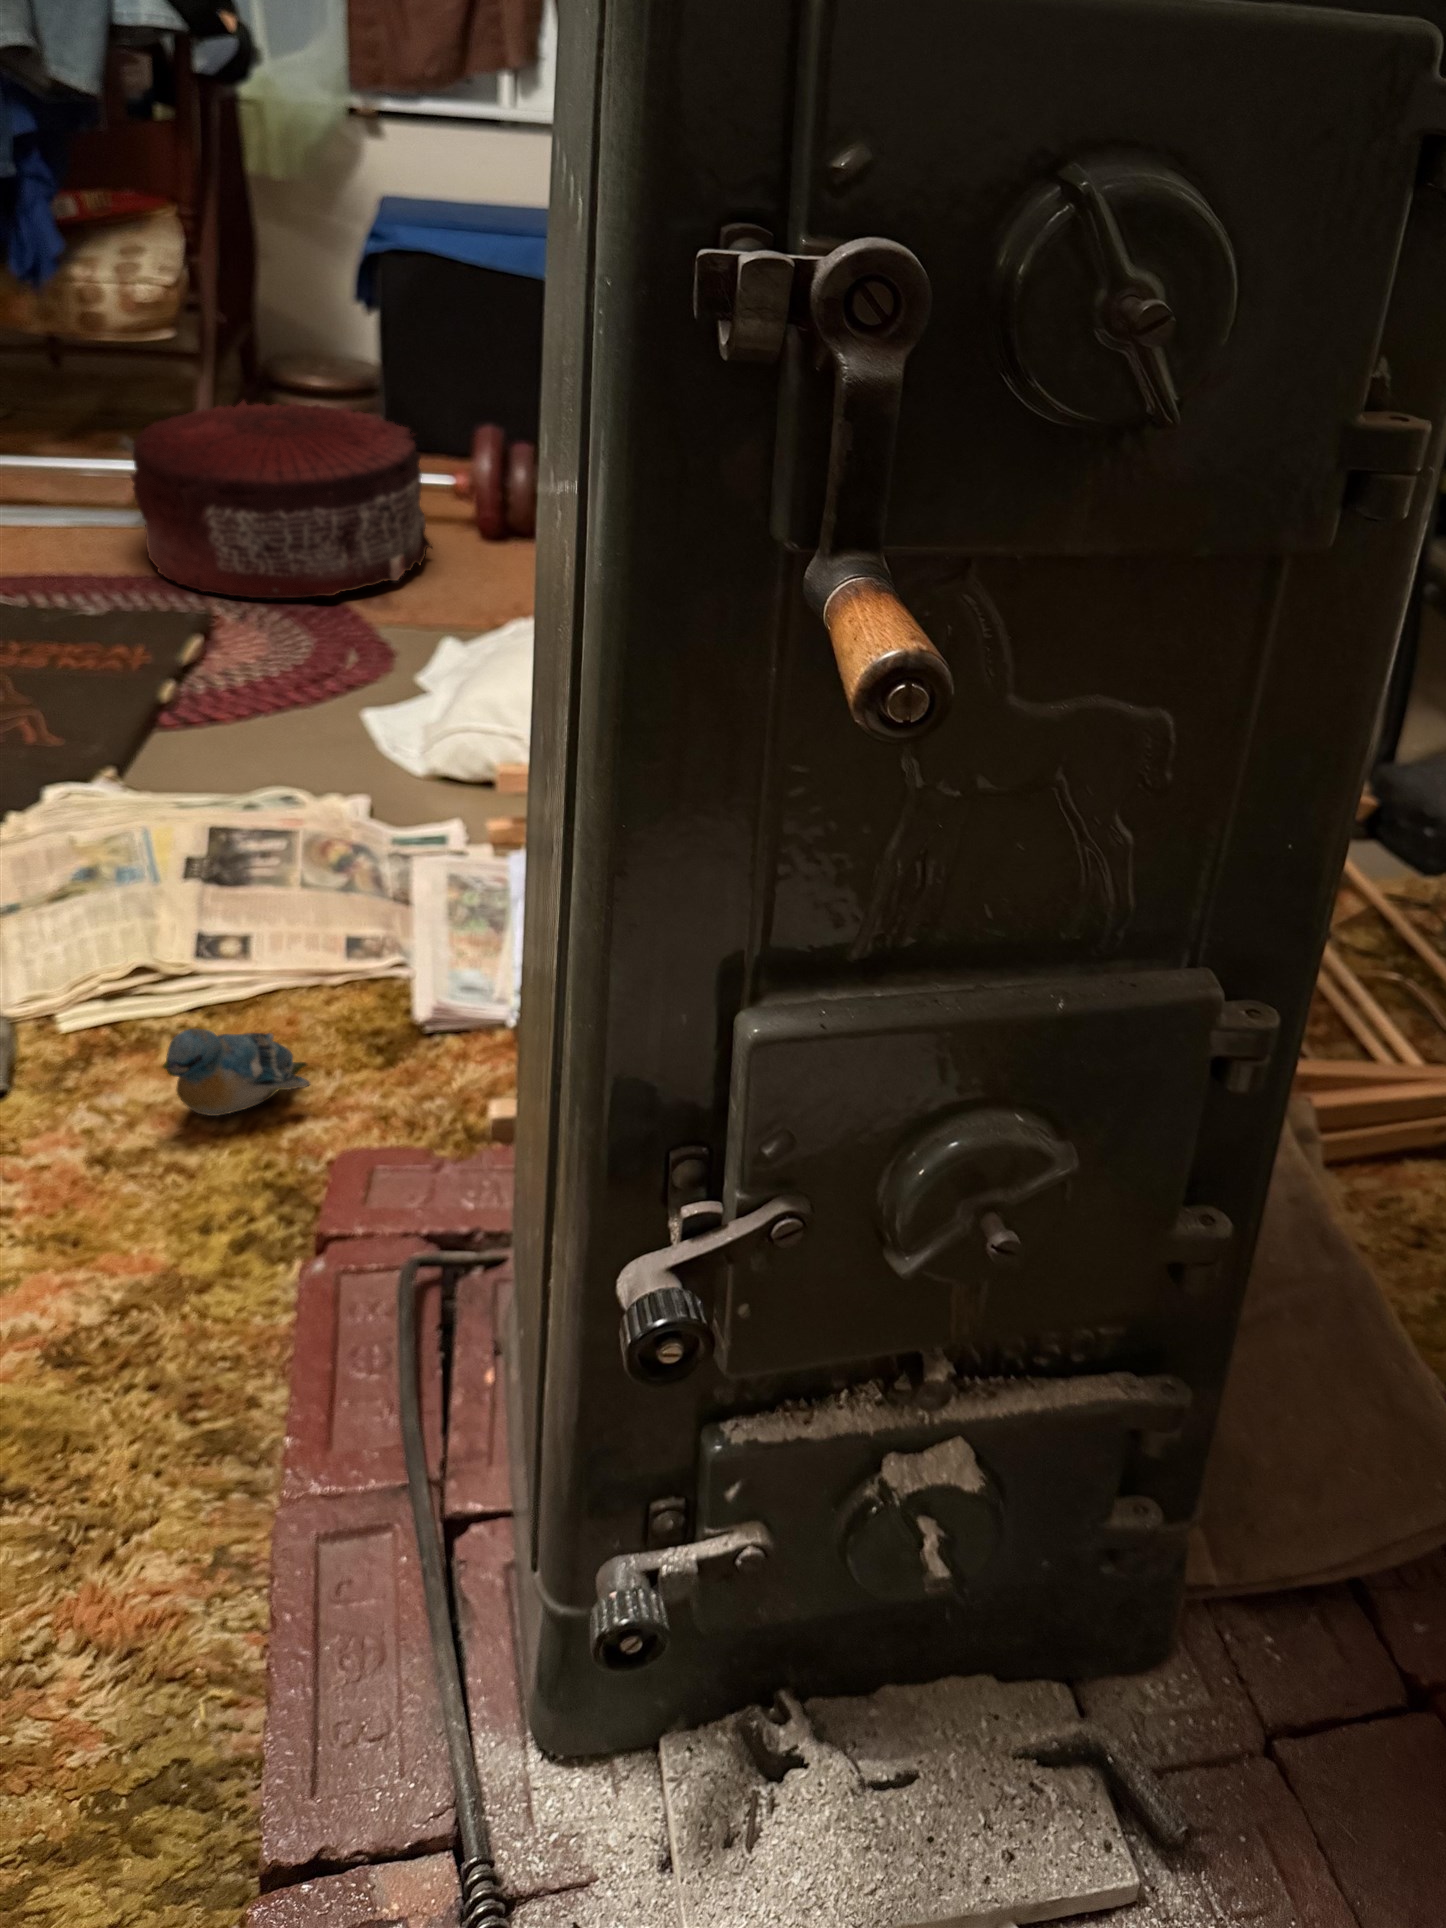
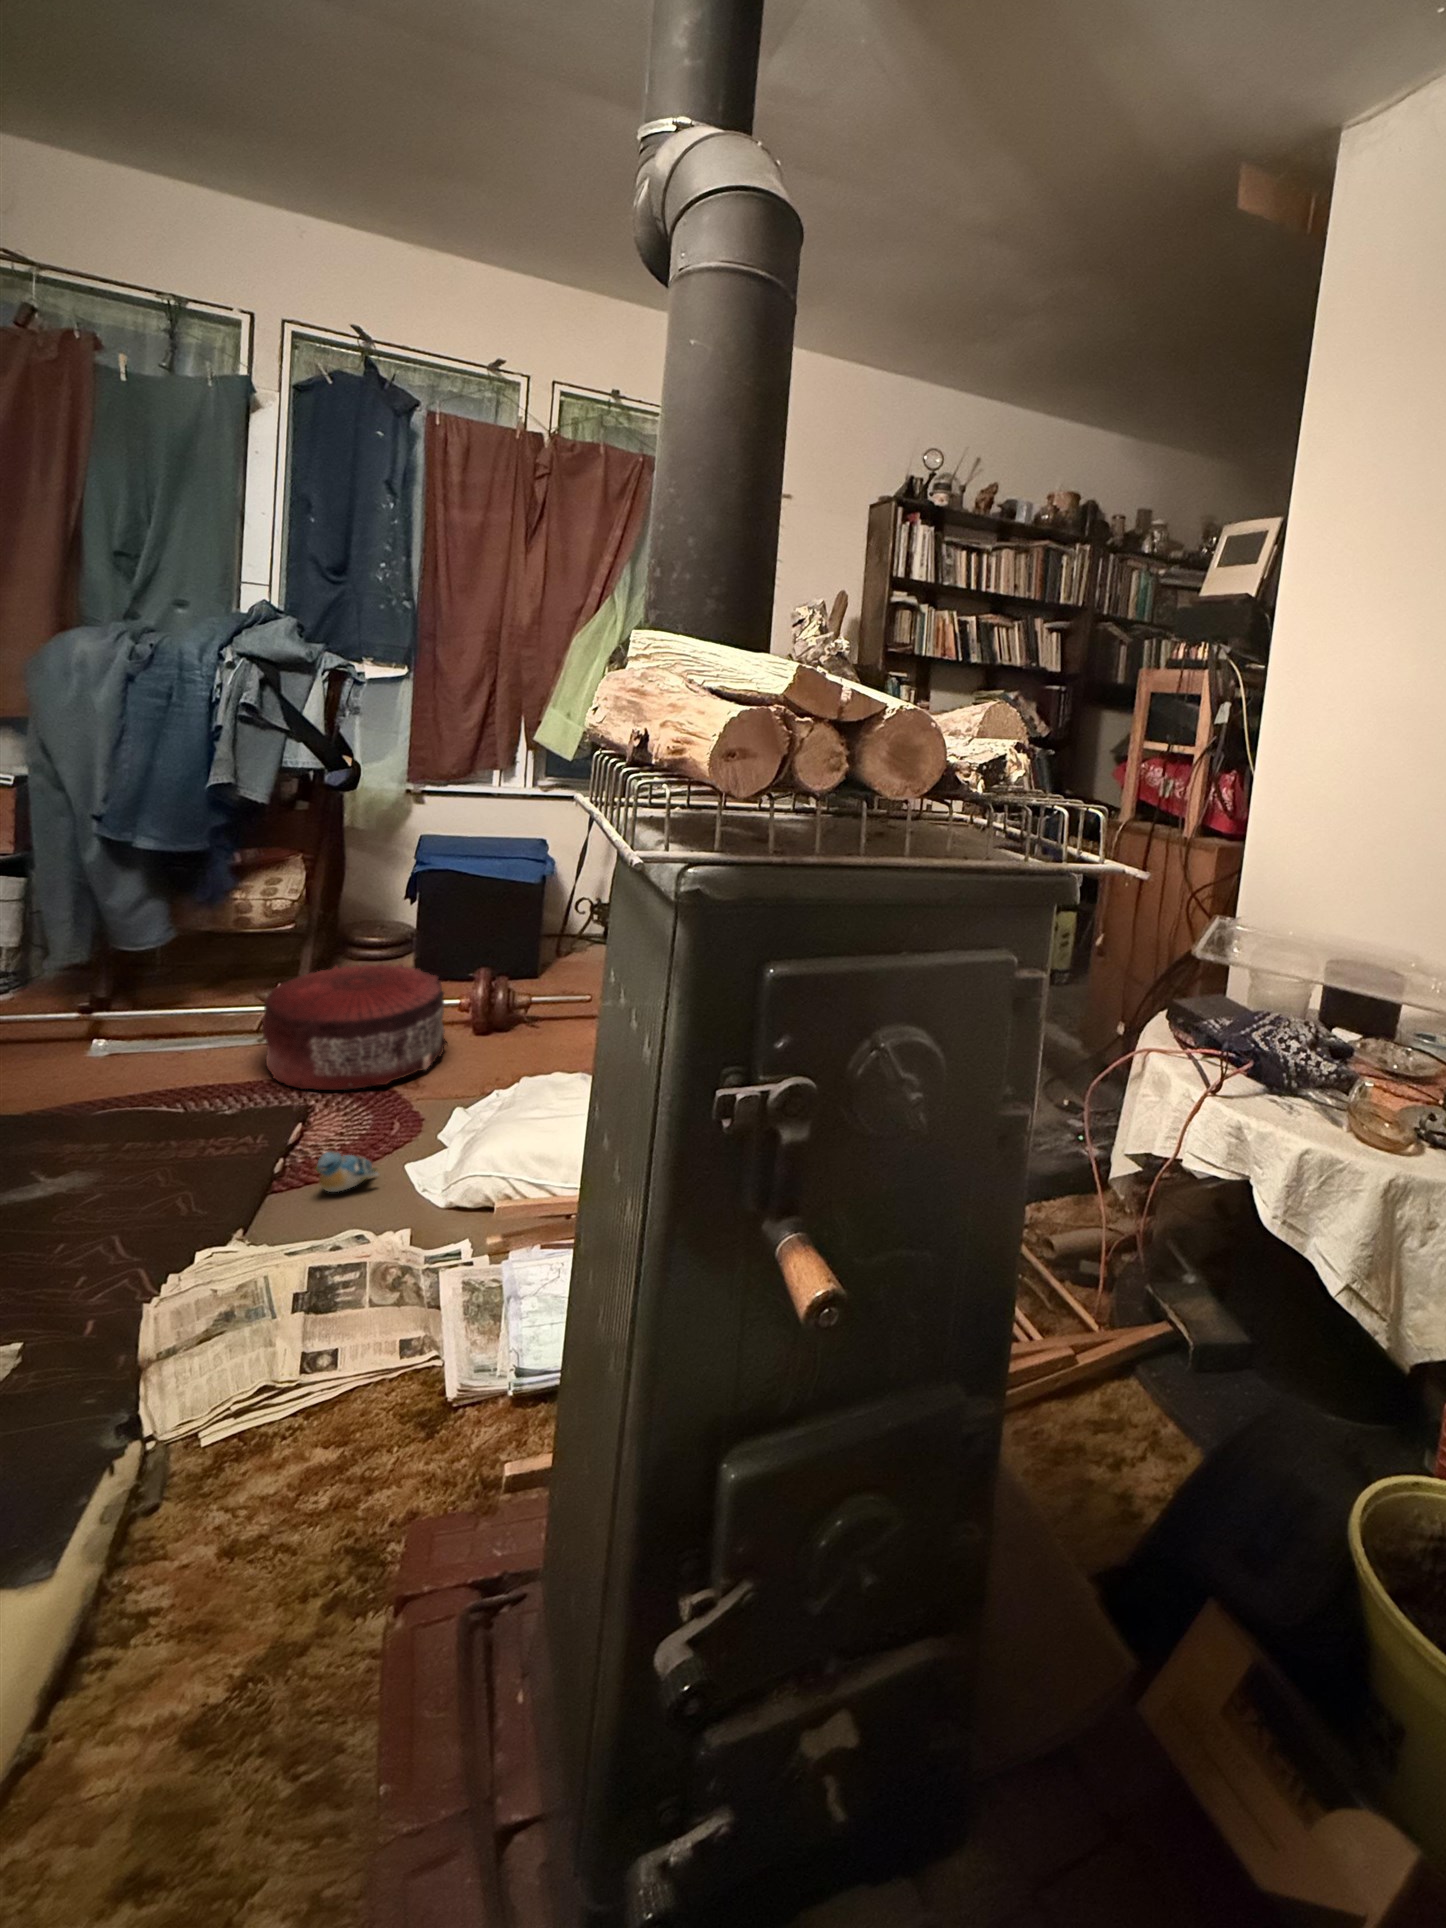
plush toy: present [163,1029,310,1116] -> present [316,1151,379,1192]

